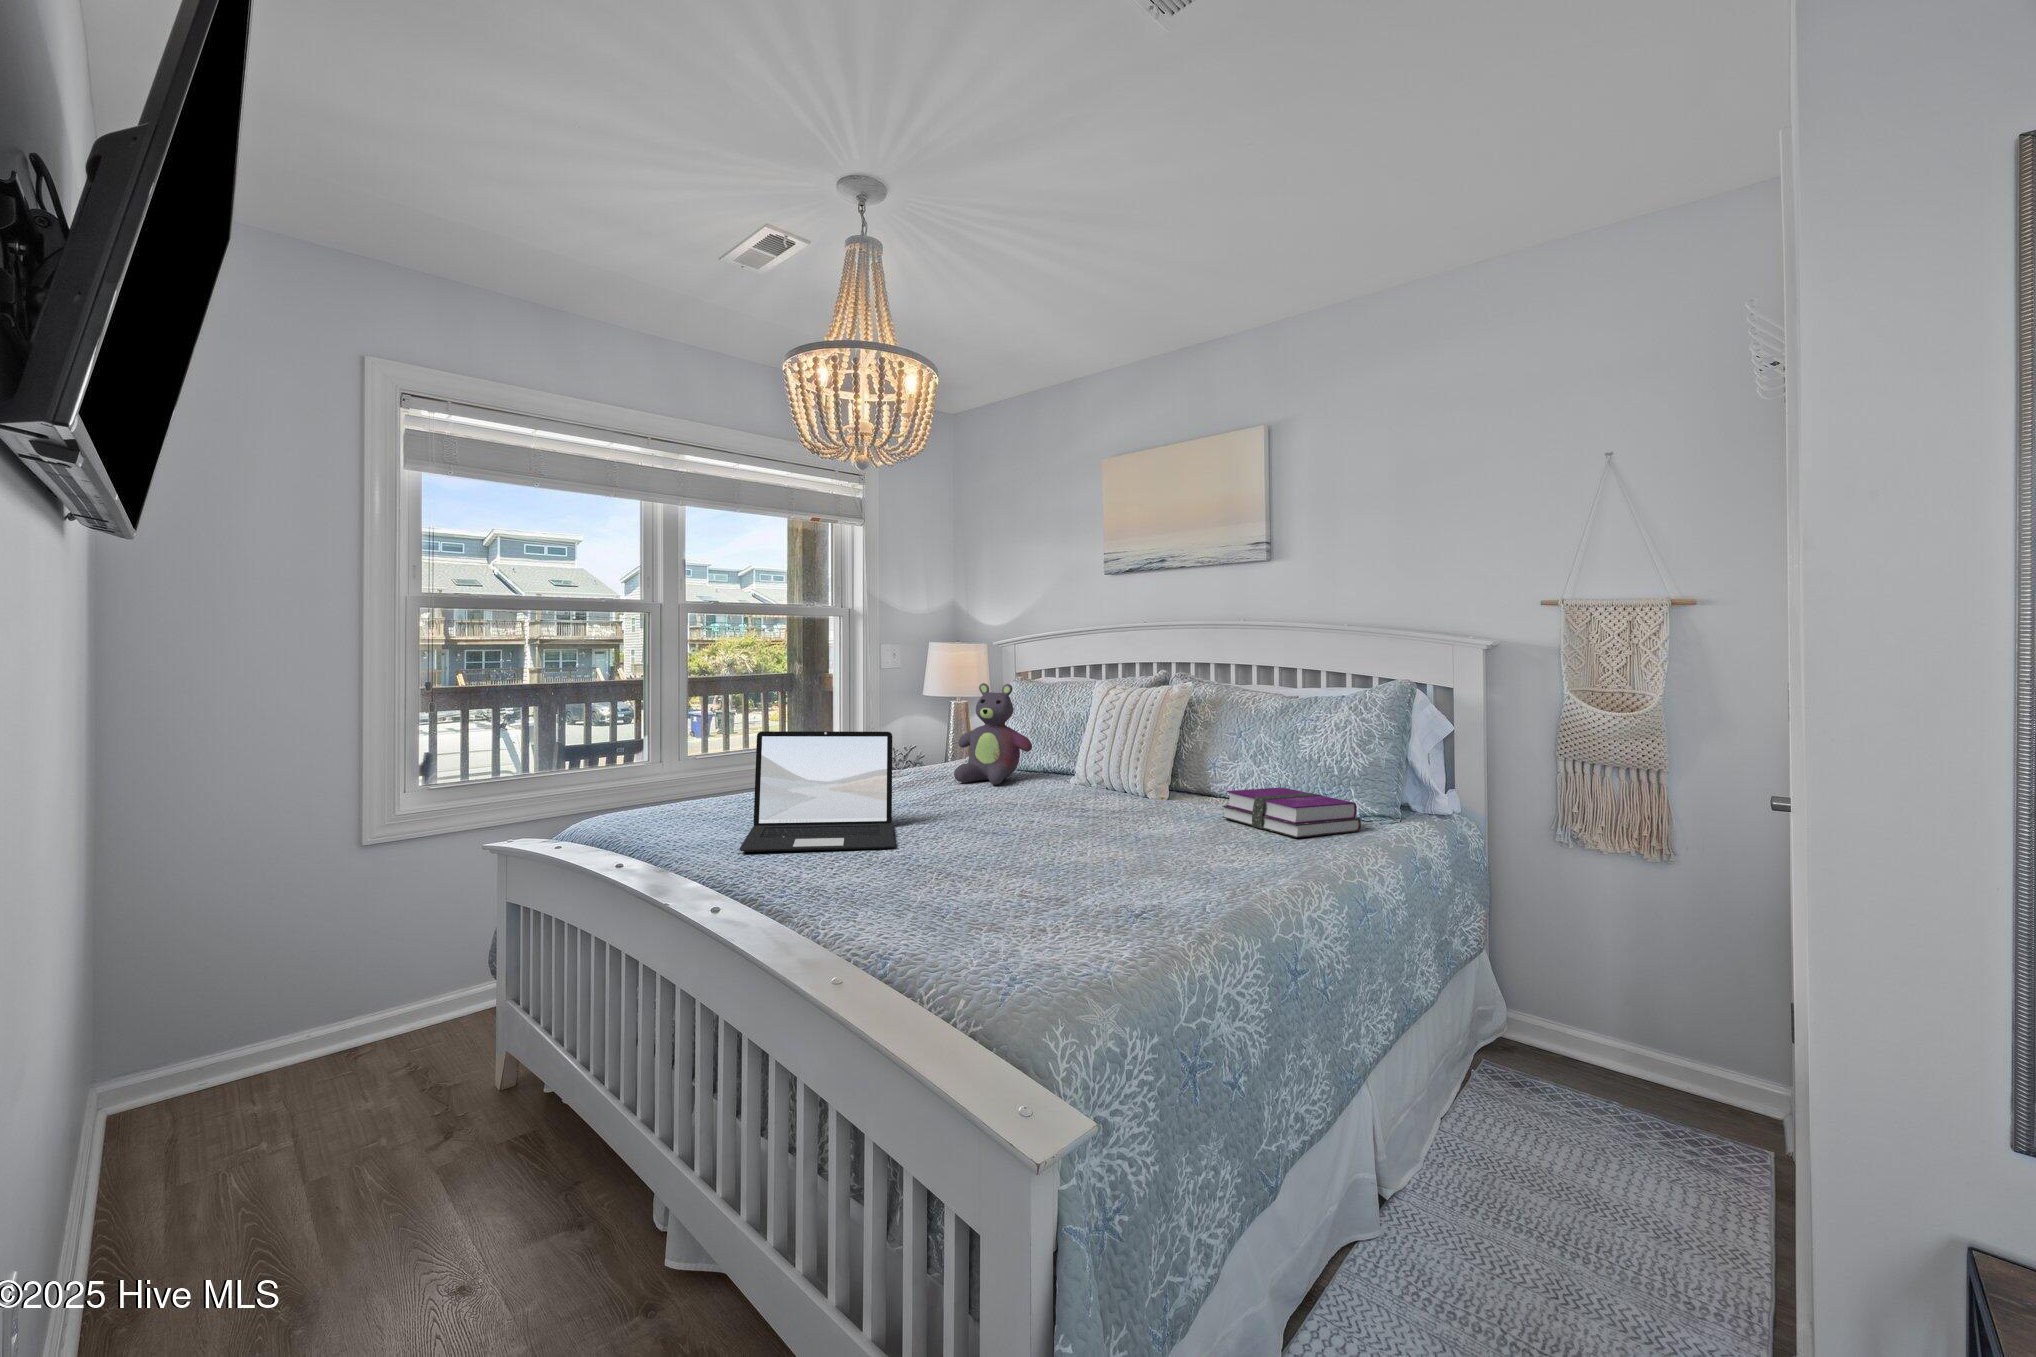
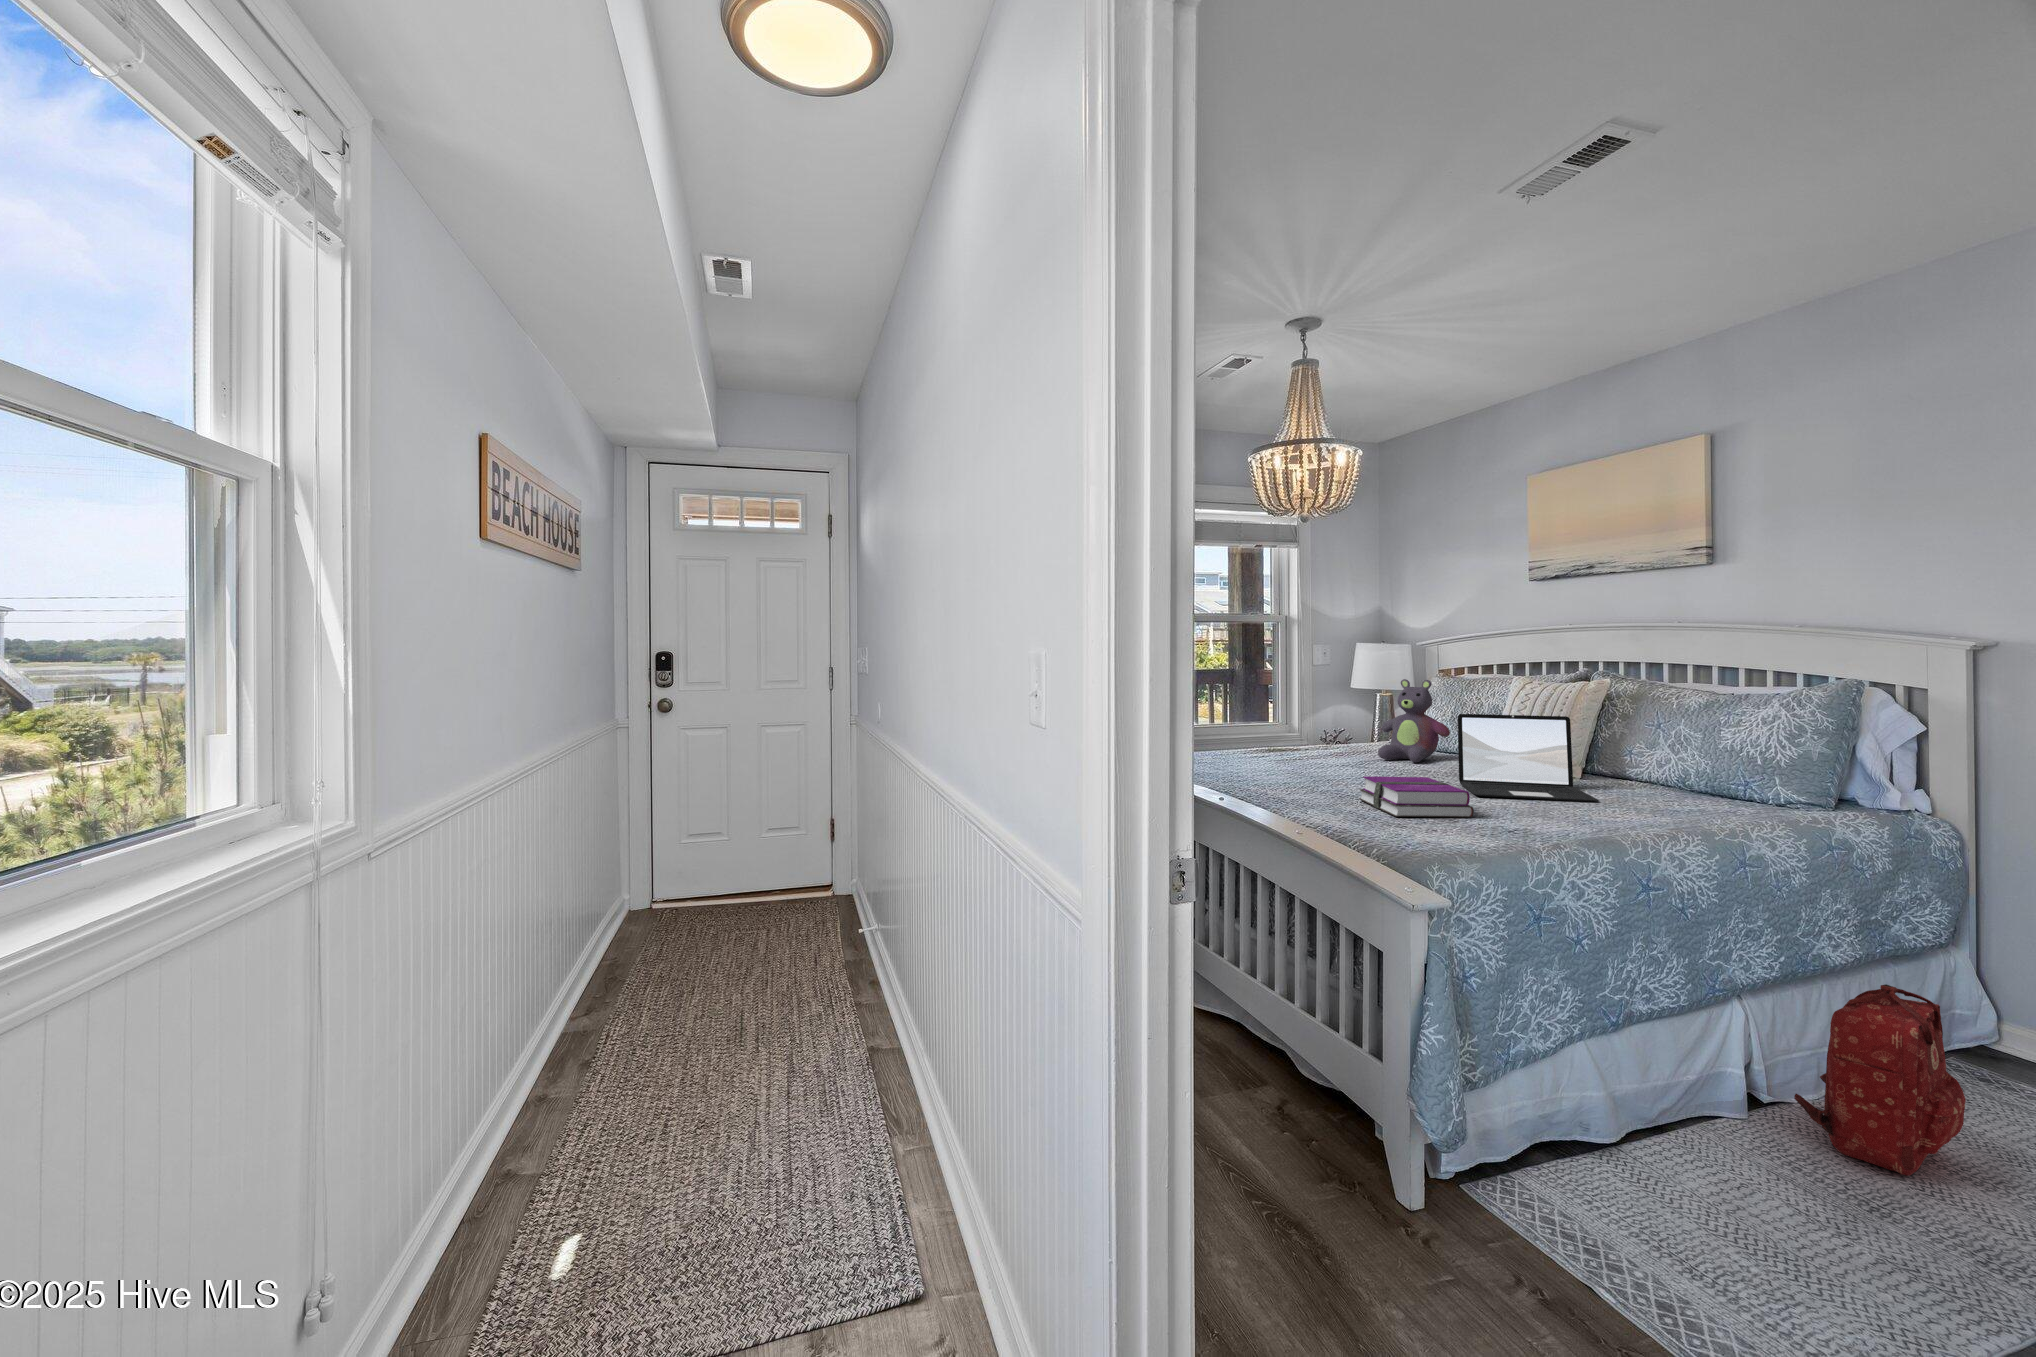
laptop: present [739,731,895,852] -> present [1458,714,1599,802]
hardback book: present [1222,788,1361,838] -> present [1359,776,1474,817]
backpack: none [1424,1039,1573,1278] -> present [1794,984,1966,1175]

